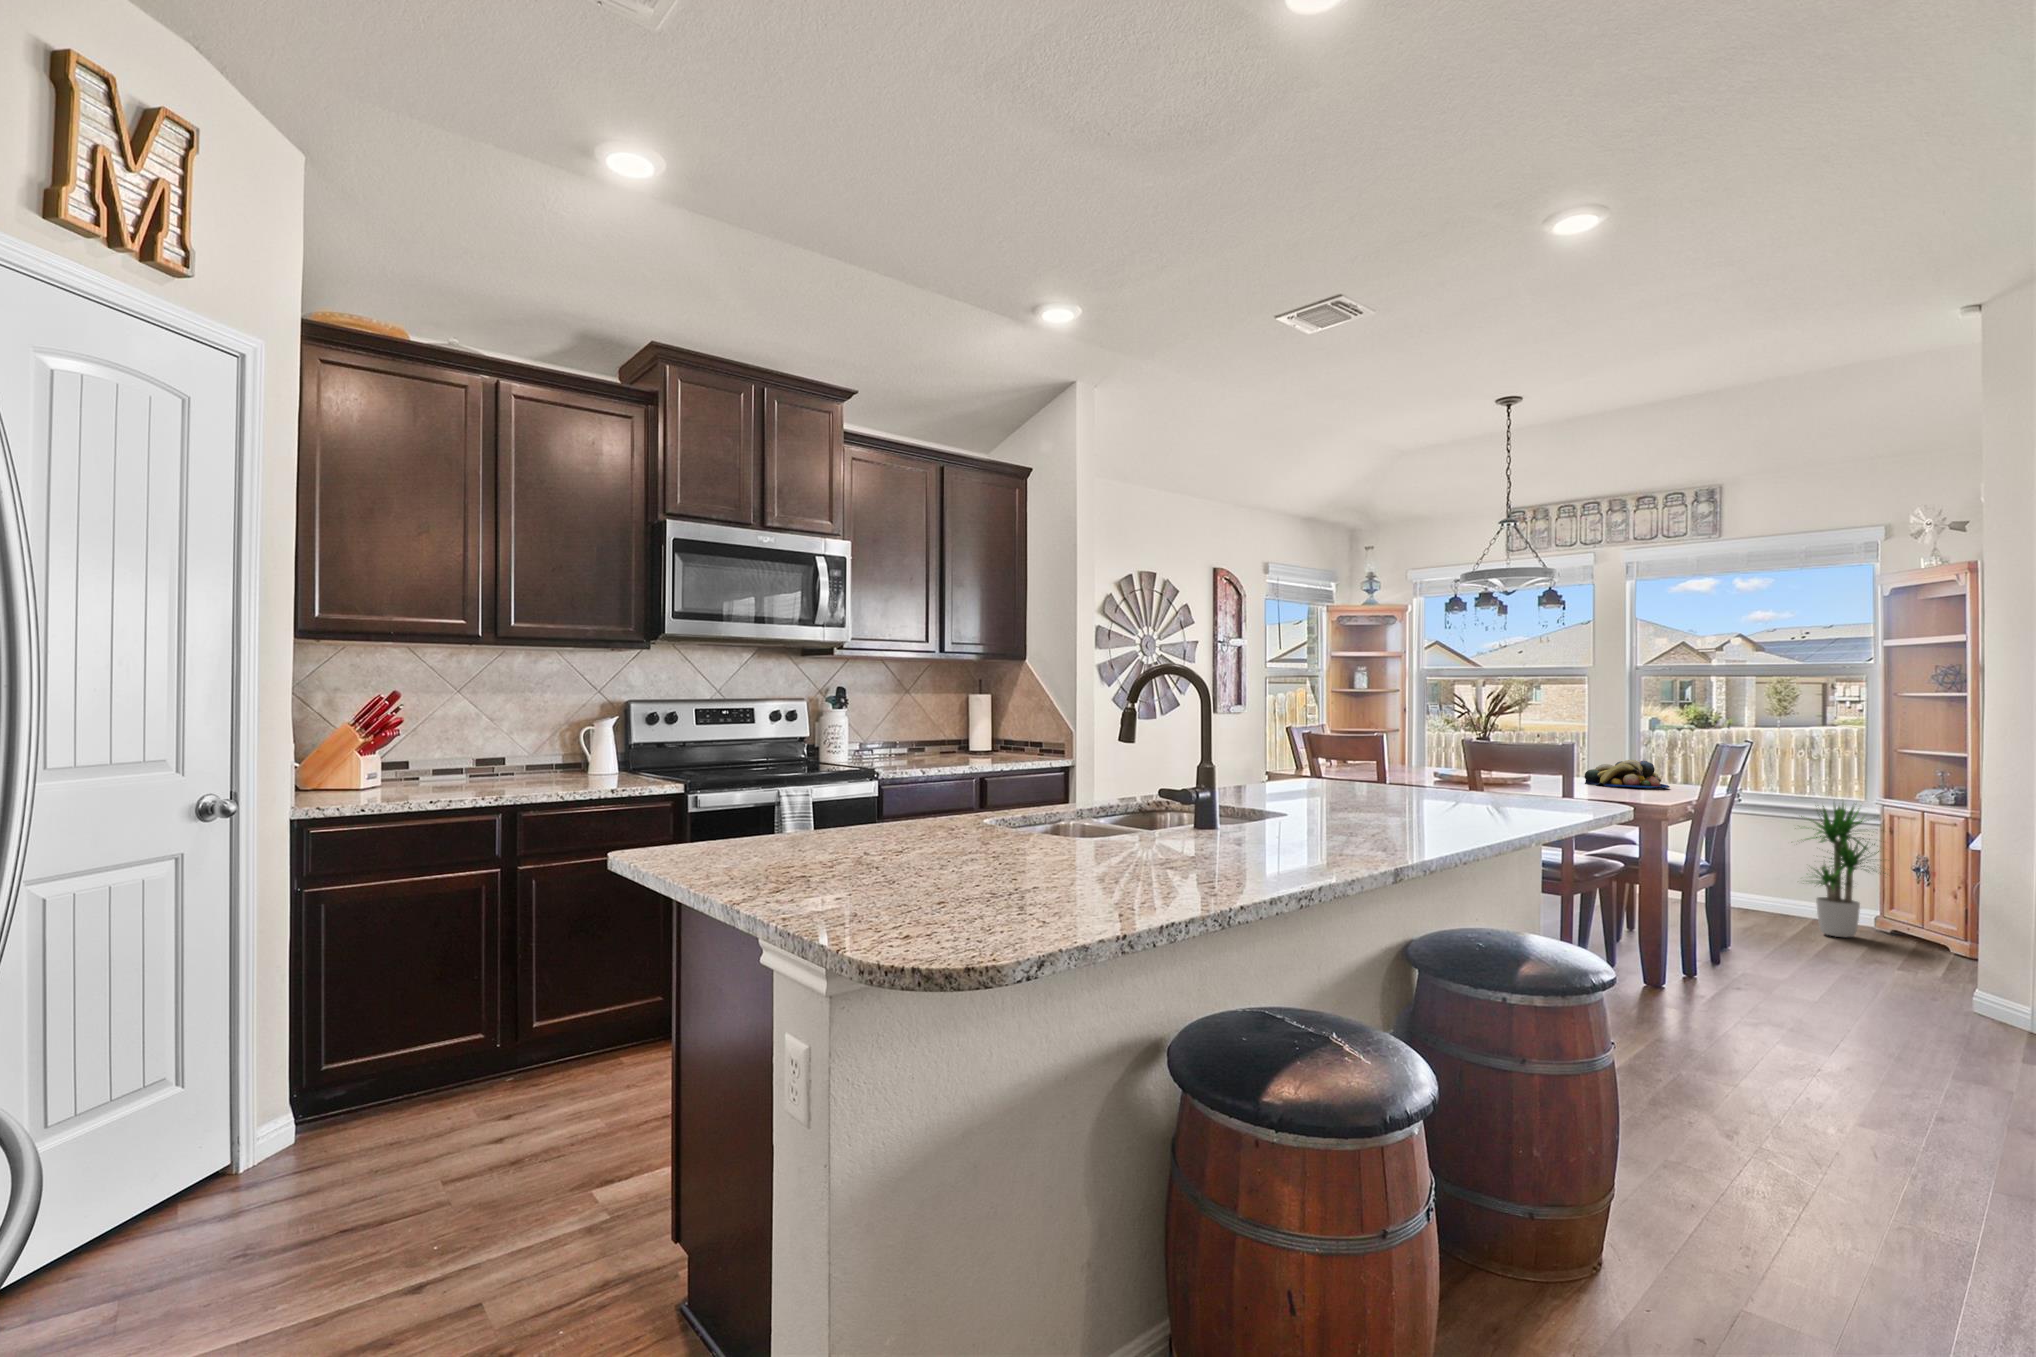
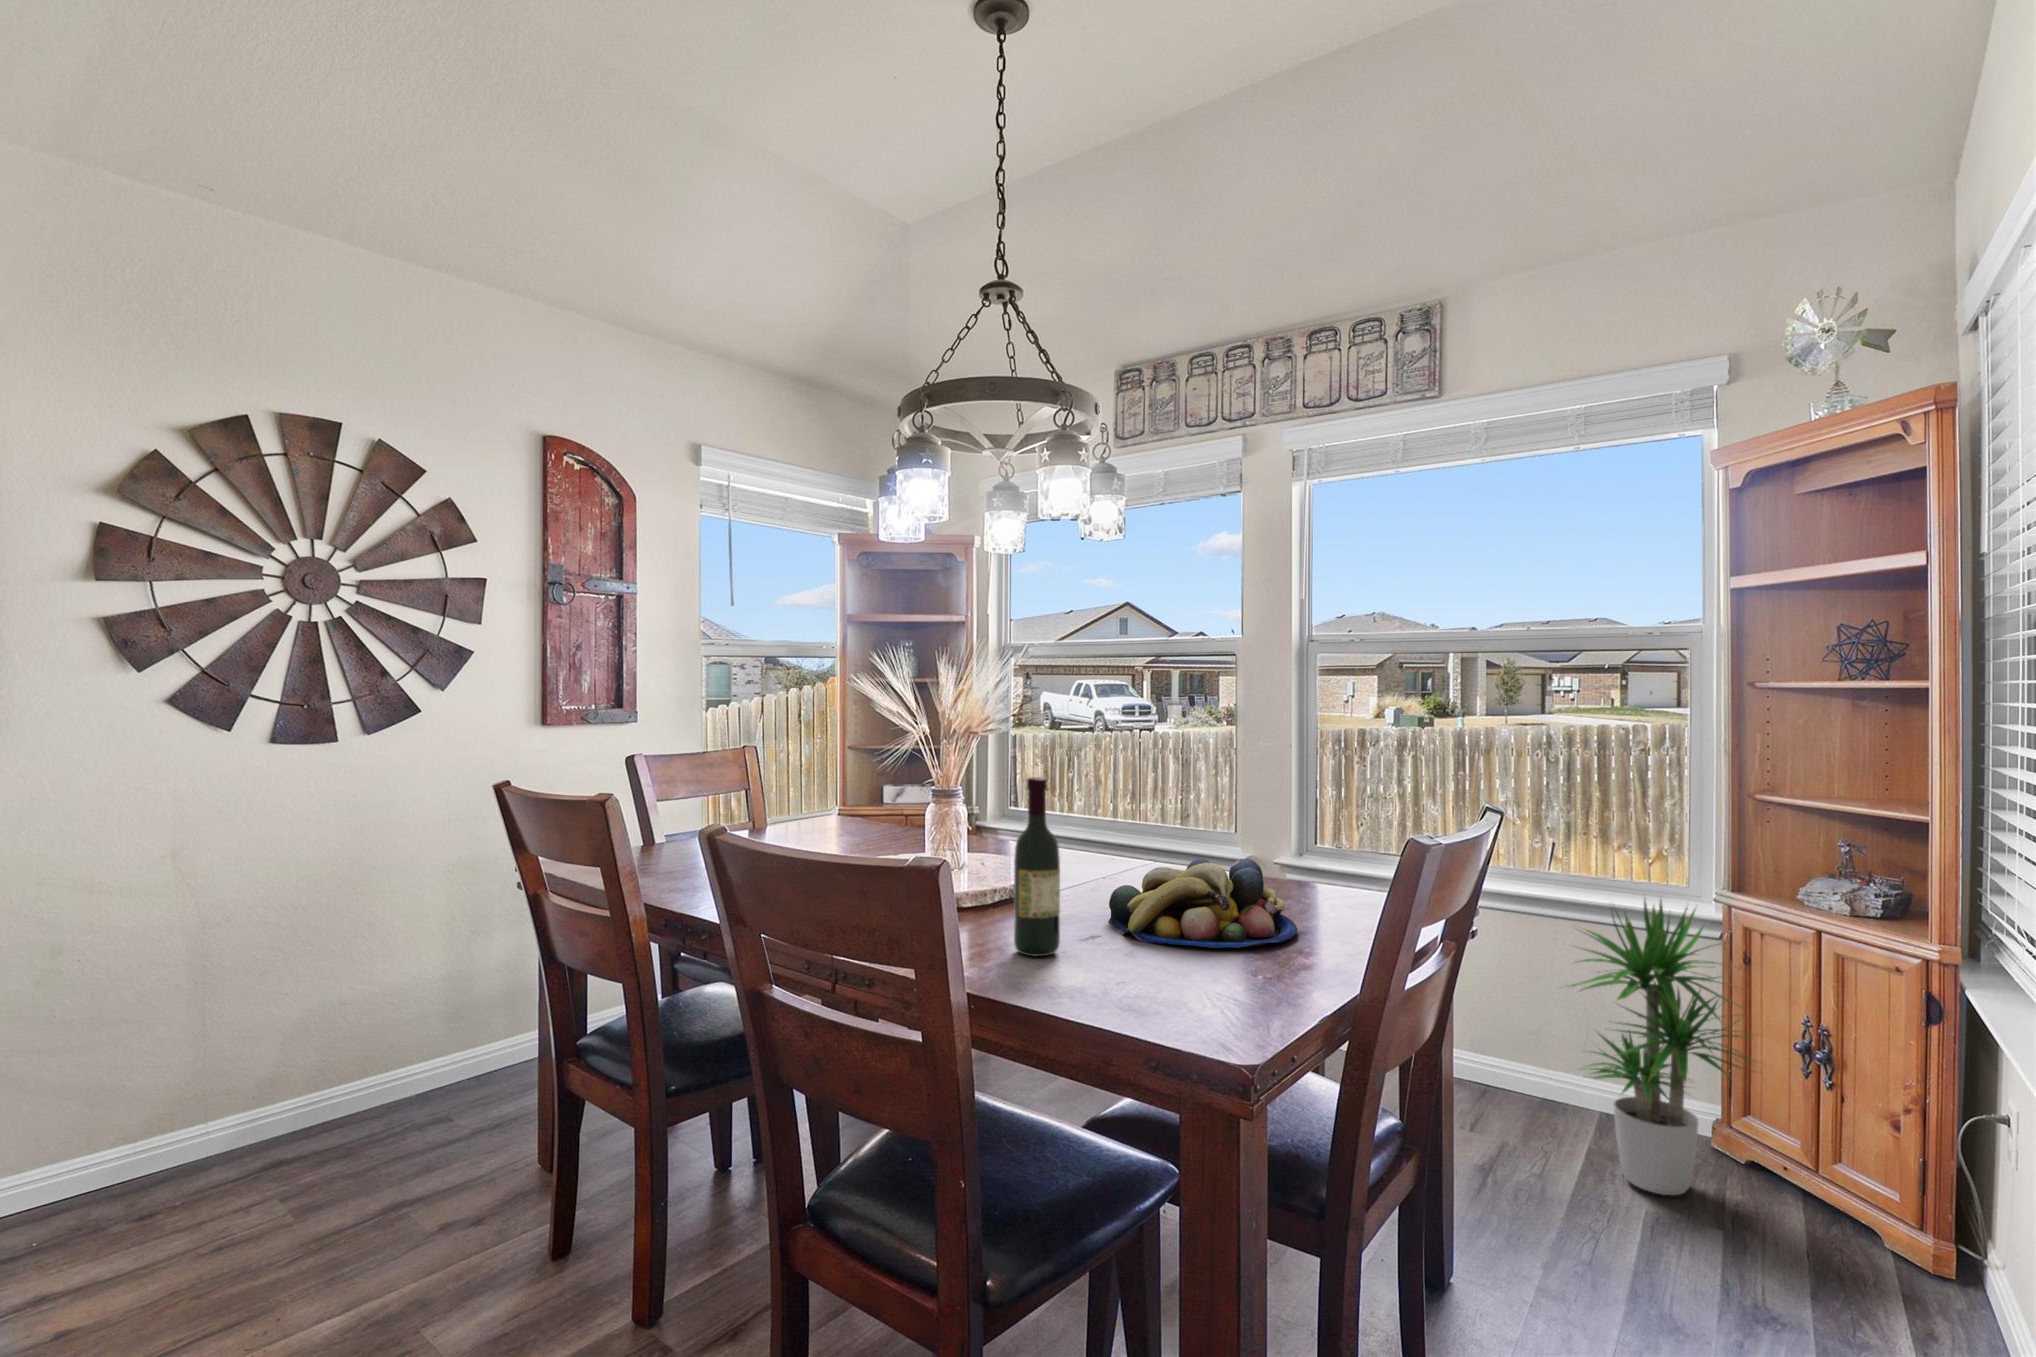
wine bottle: none [1561,722,1580,786] -> present [1014,777,1060,956]

